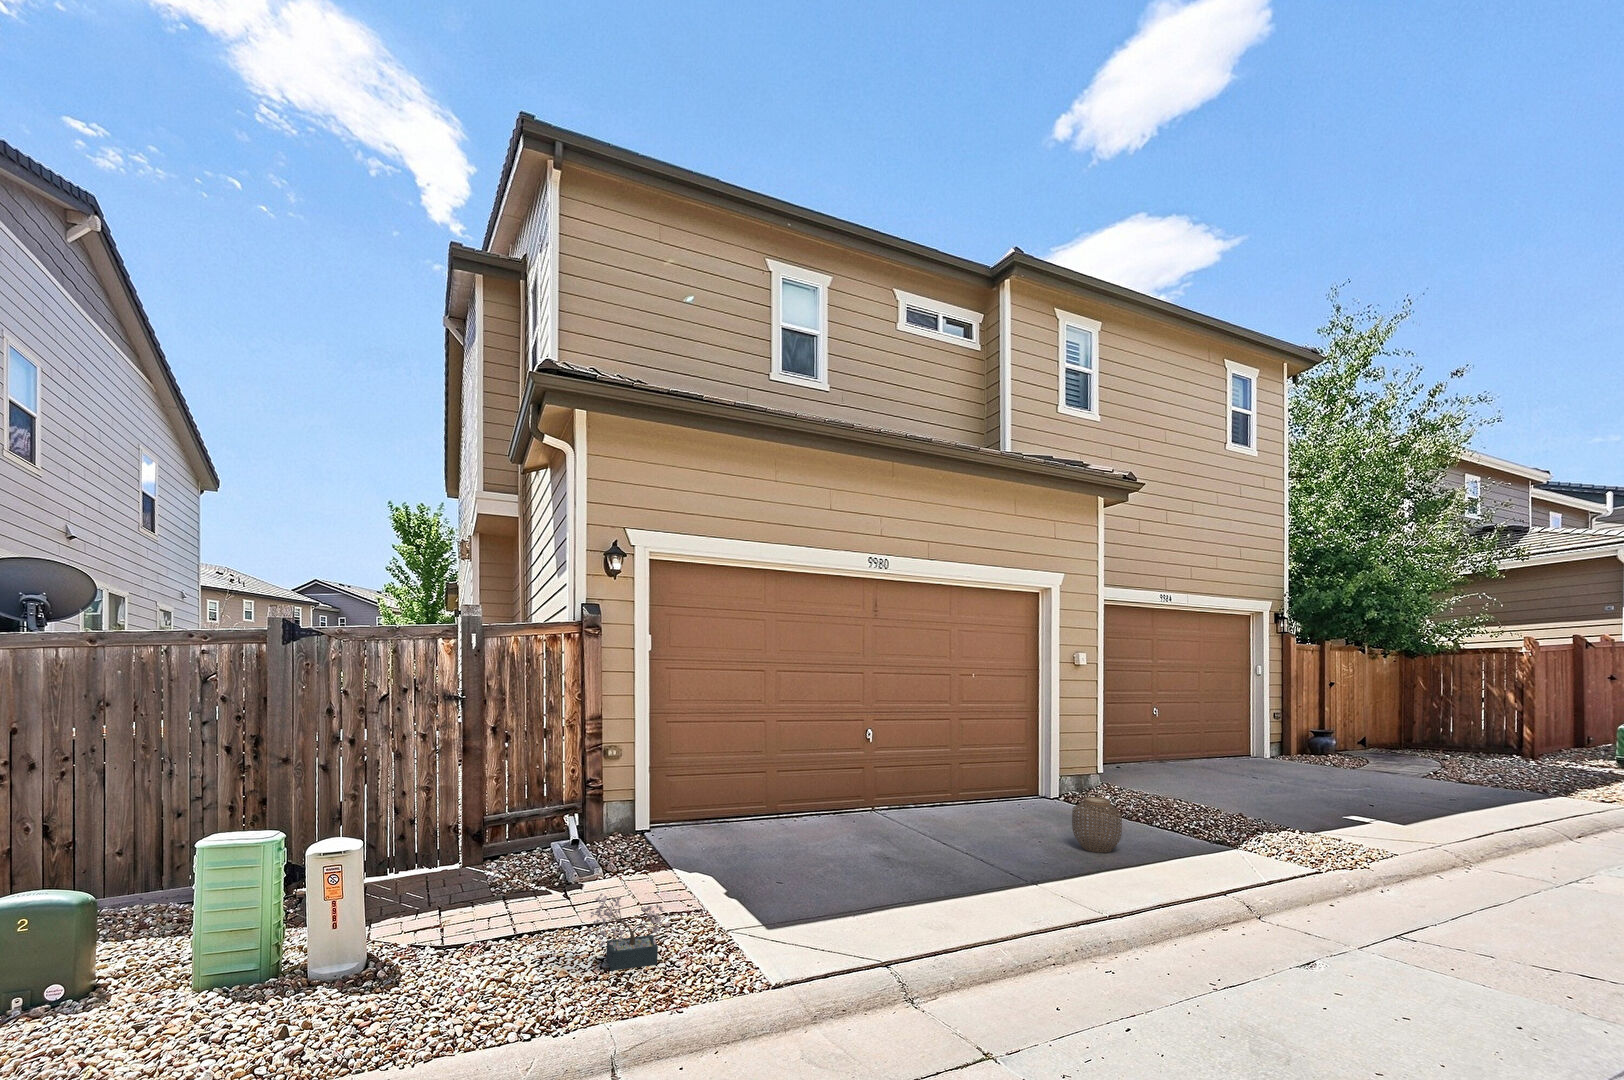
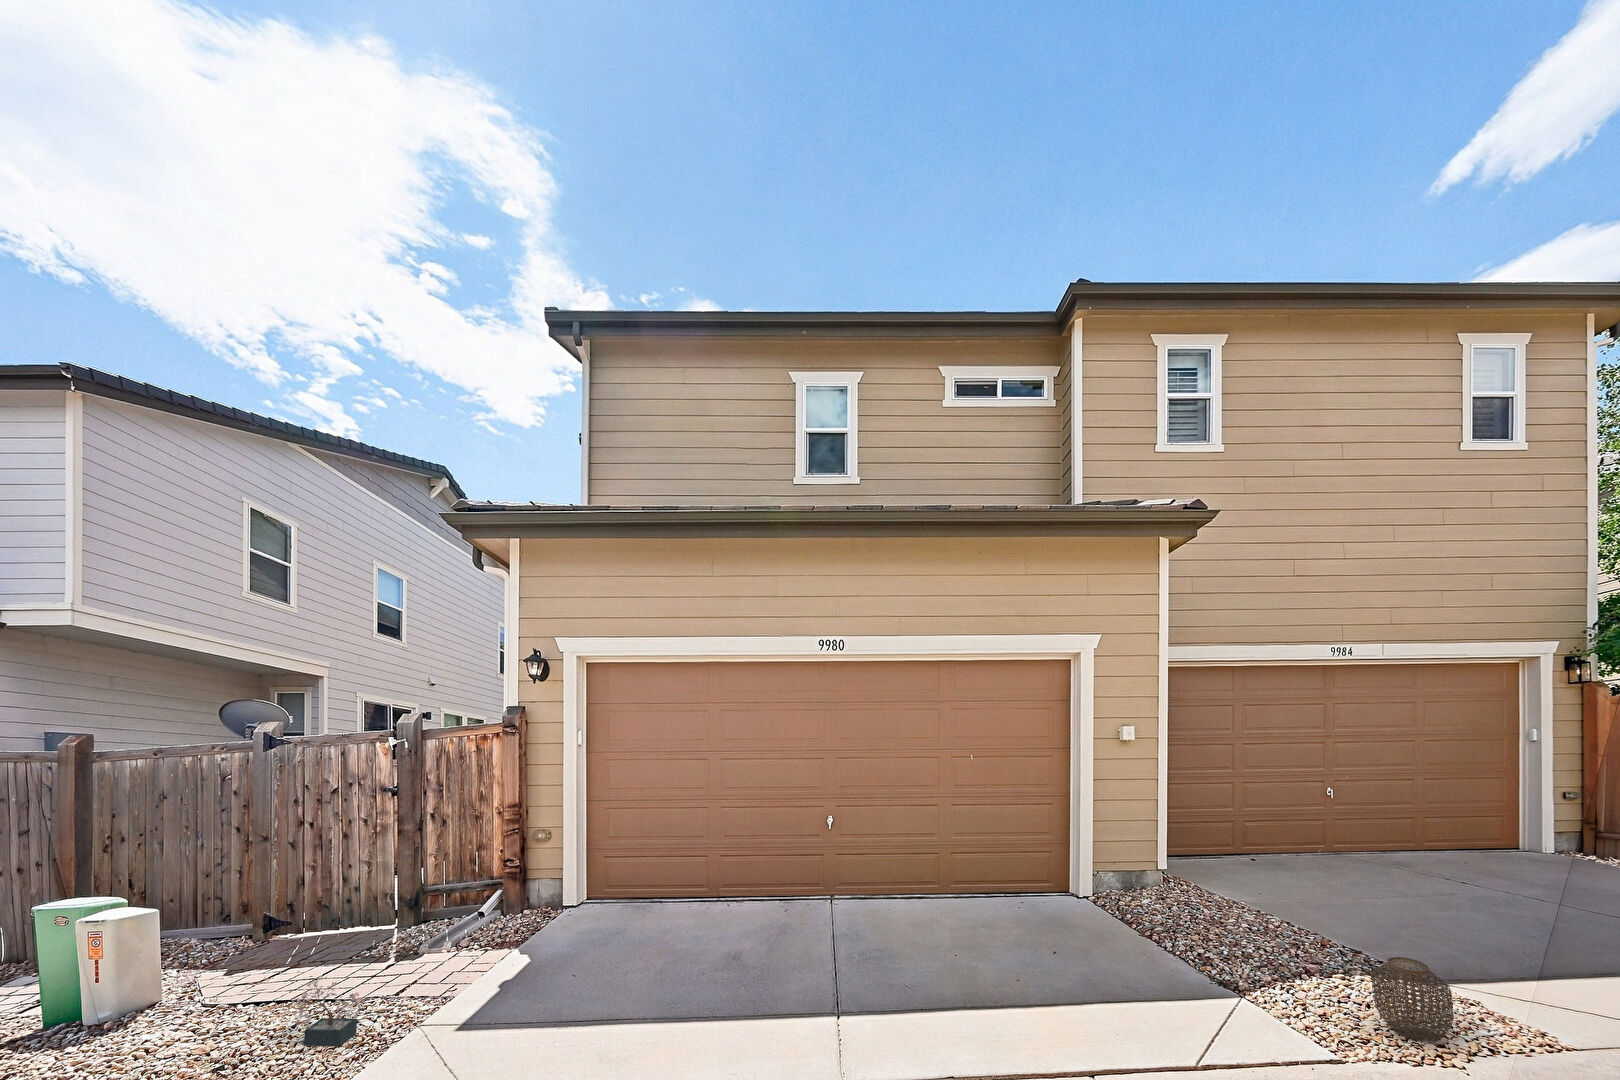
woven basket: present [1072,797,1122,853] -> present [1371,957,1454,1042]

